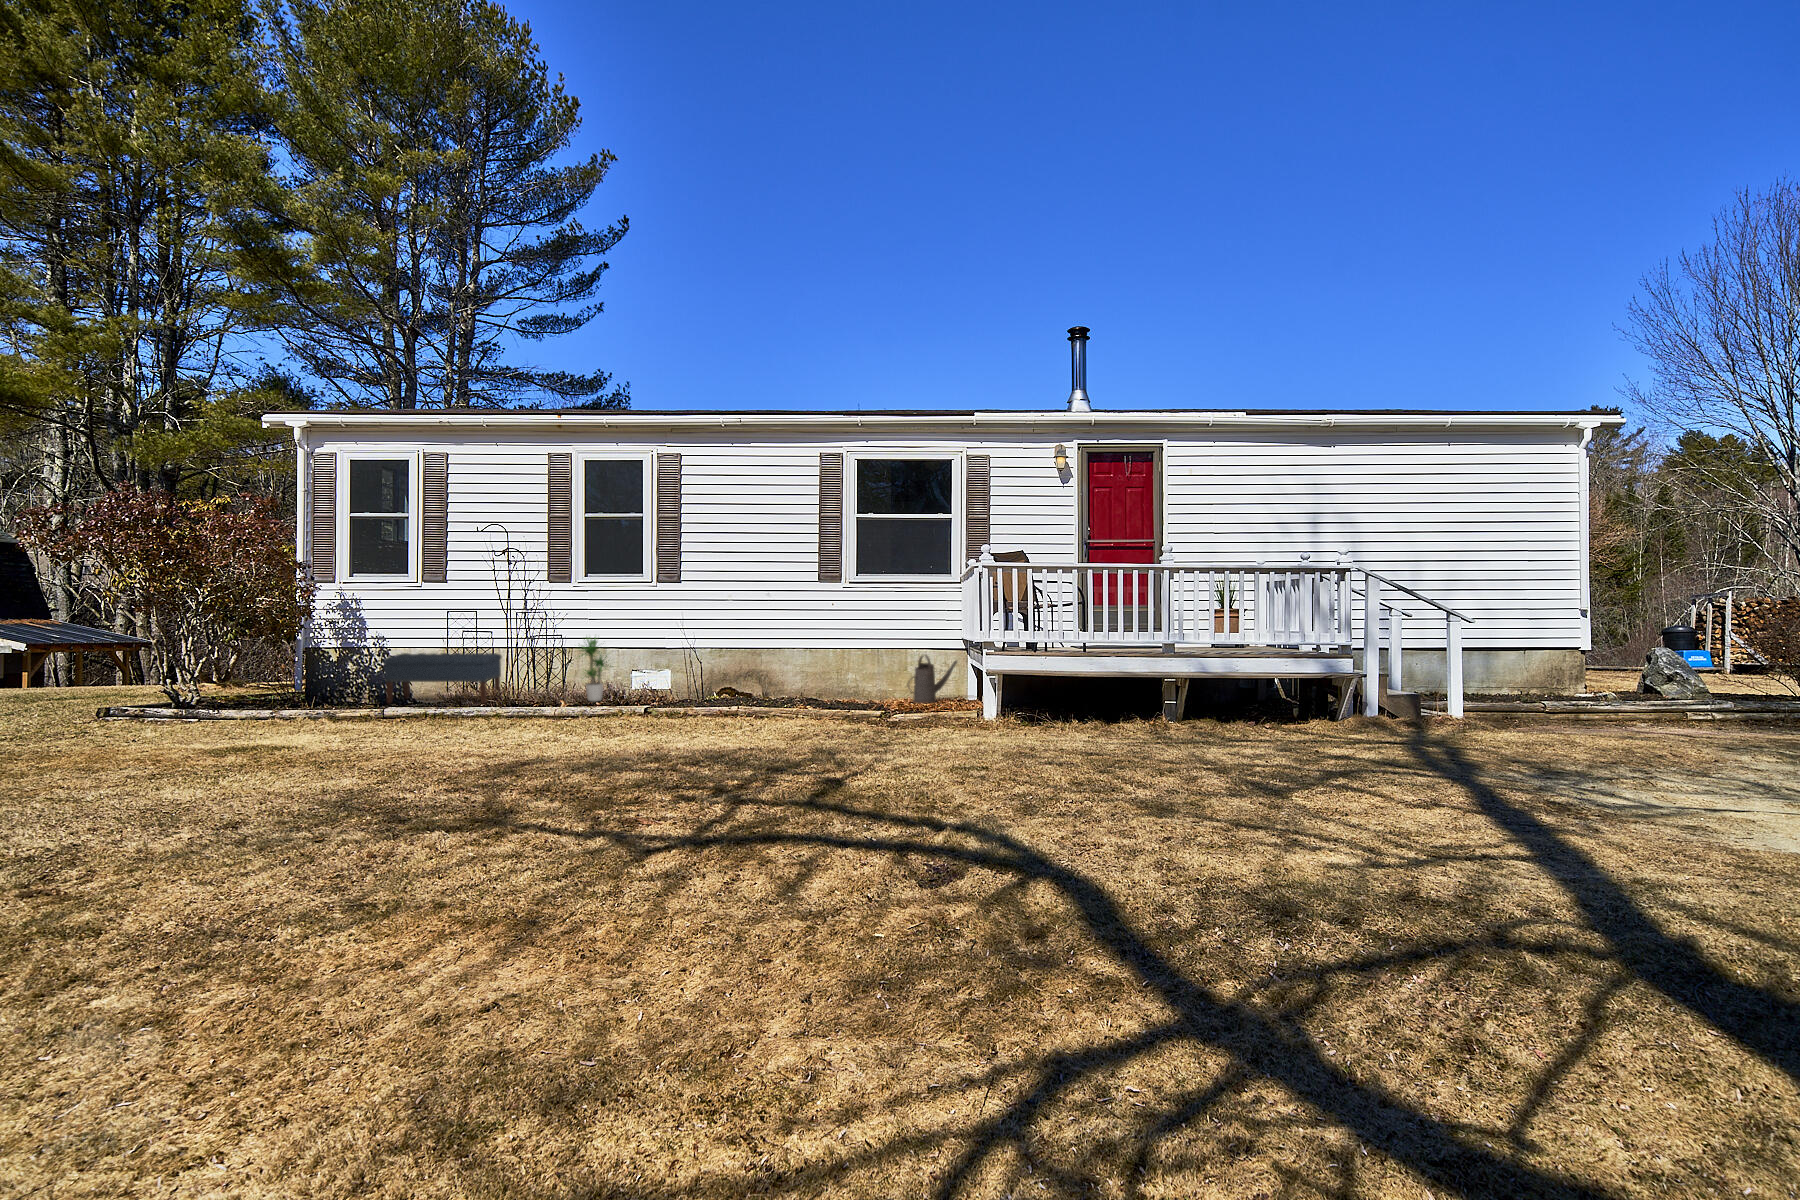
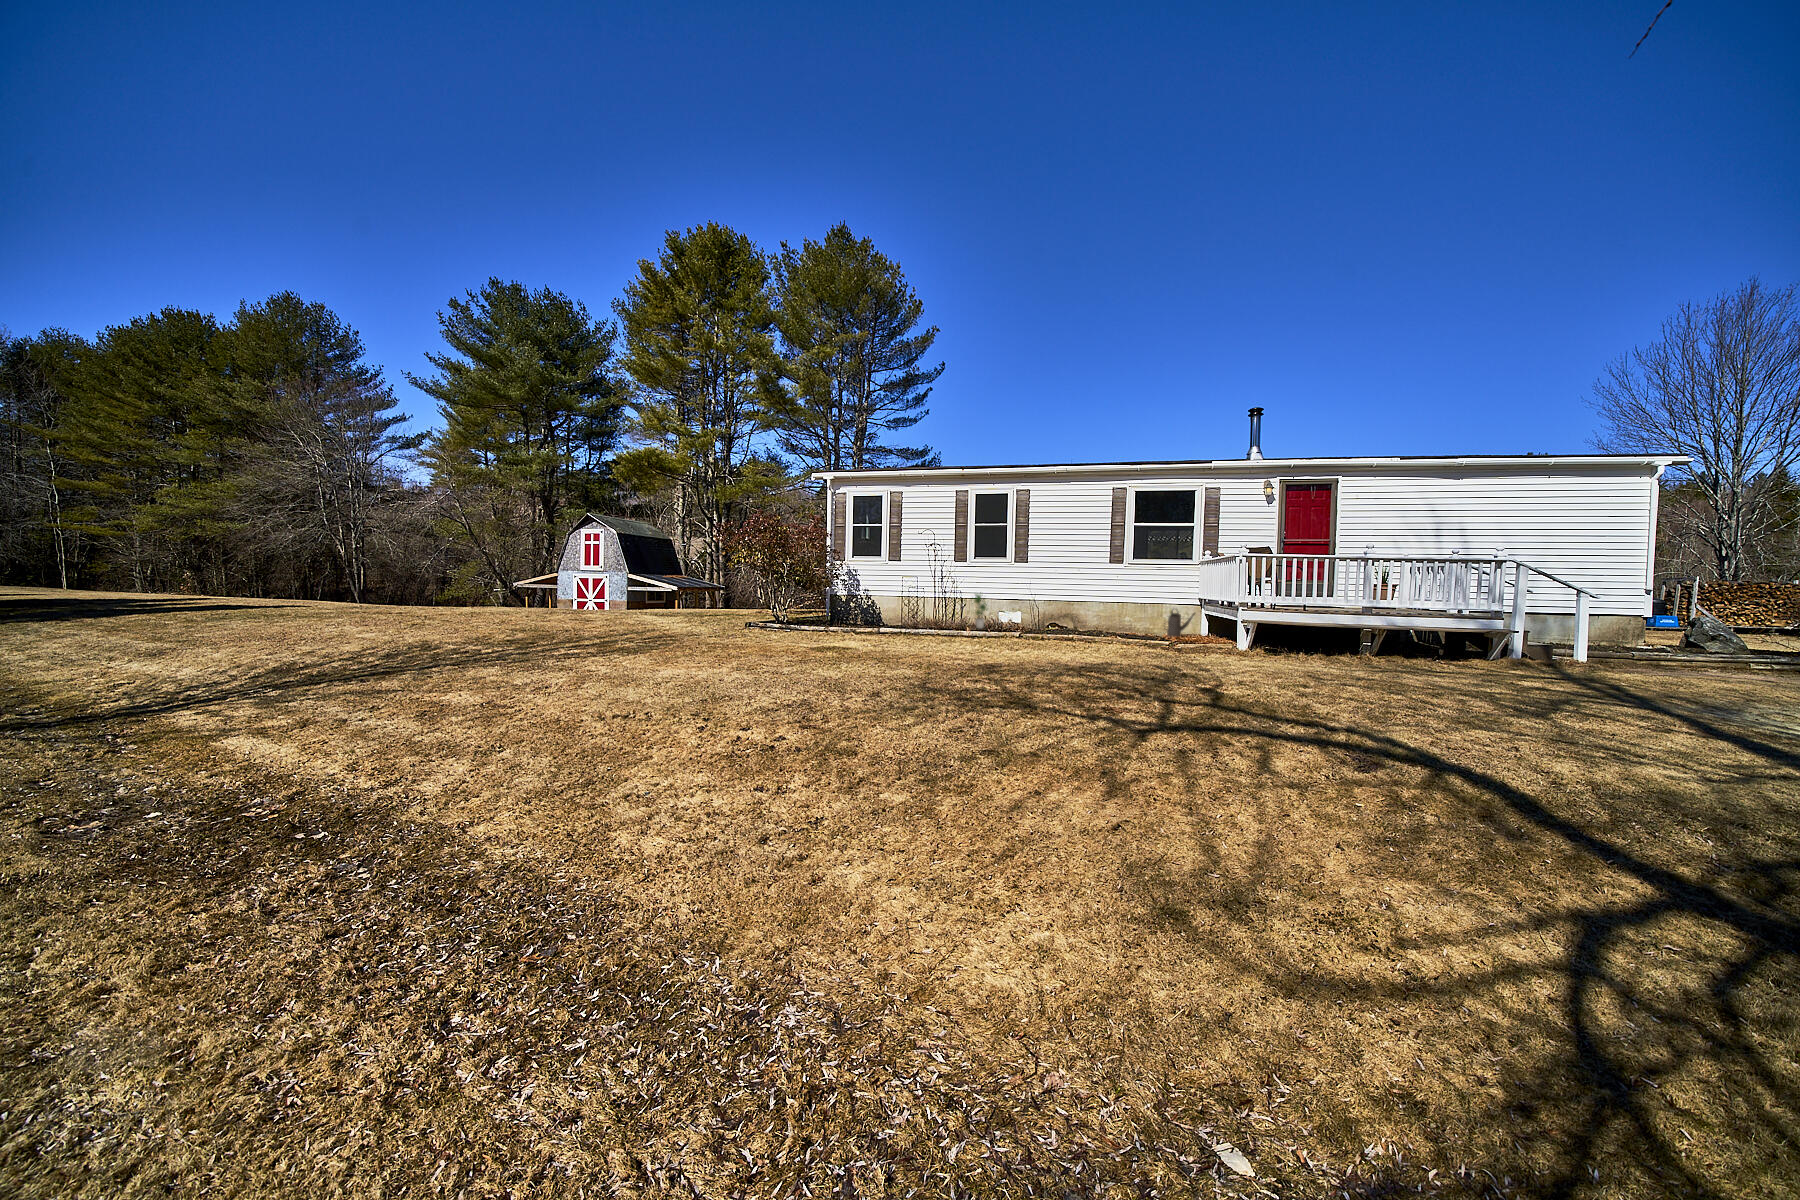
bench: present [383,653,501,704] -> none [872,599,930,627]

